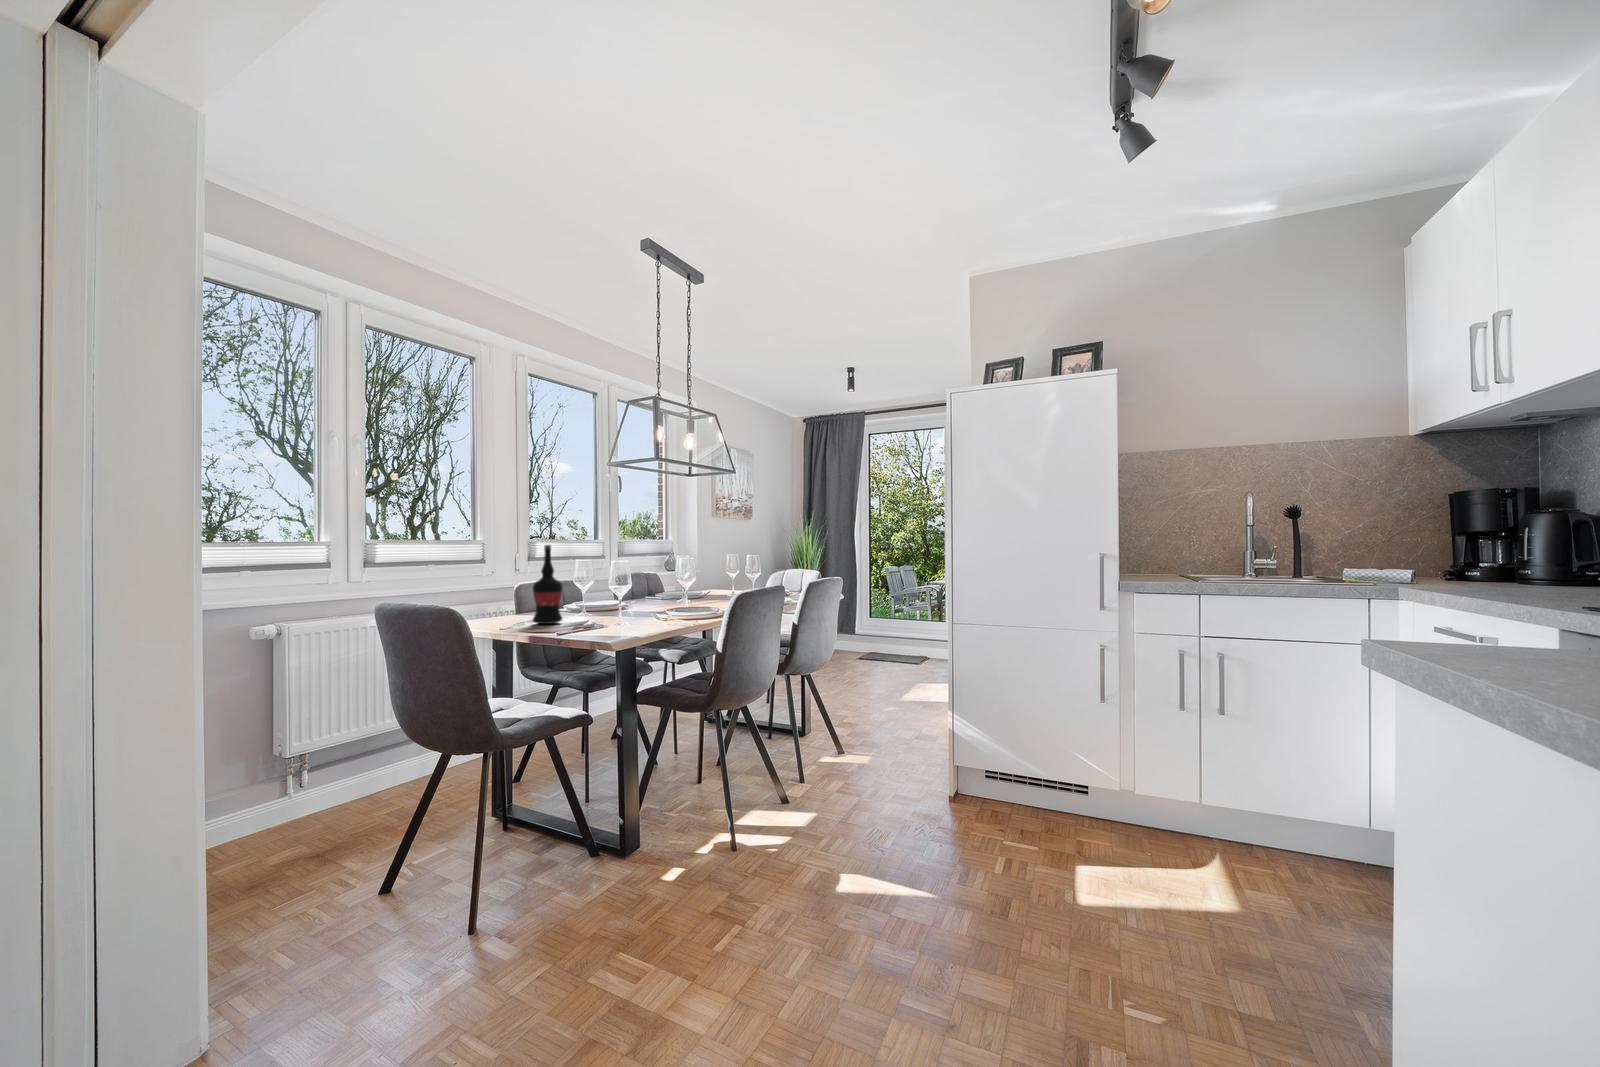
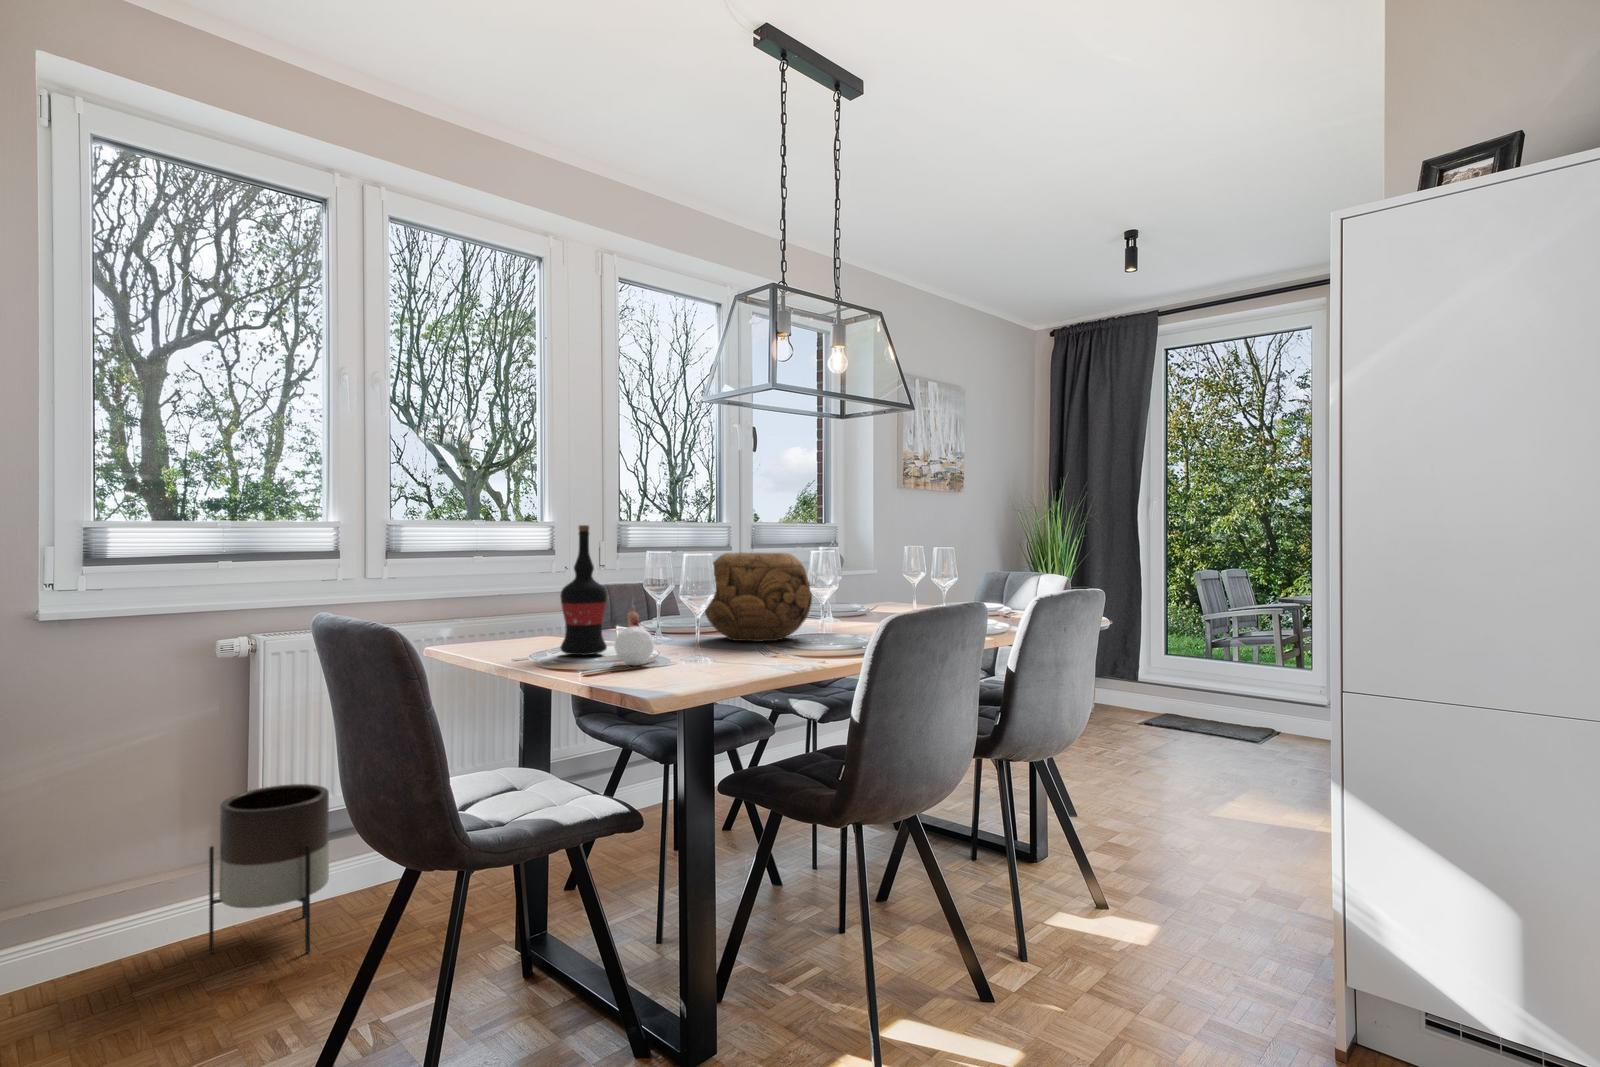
decorative bowl: none [613,559,681,613] -> present [705,553,812,641]
candle: none [575,588,598,628] -> present [614,605,654,665]
planter: none [258,723,349,846] -> present [209,784,329,953]

